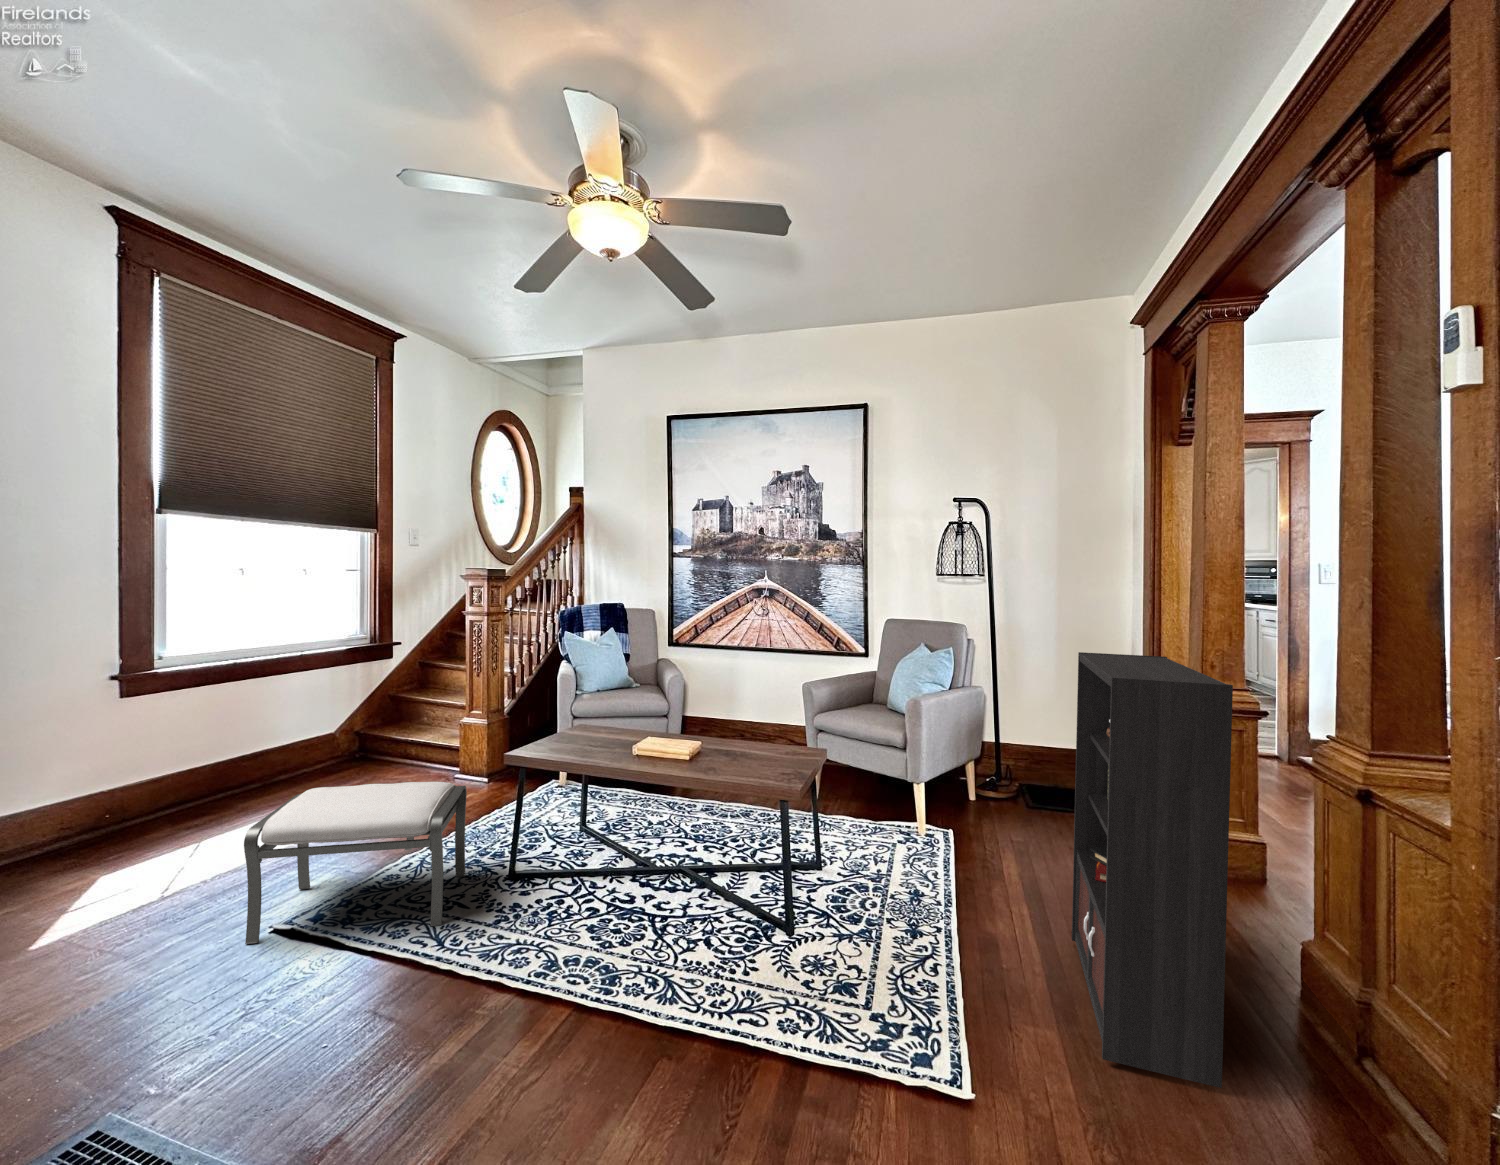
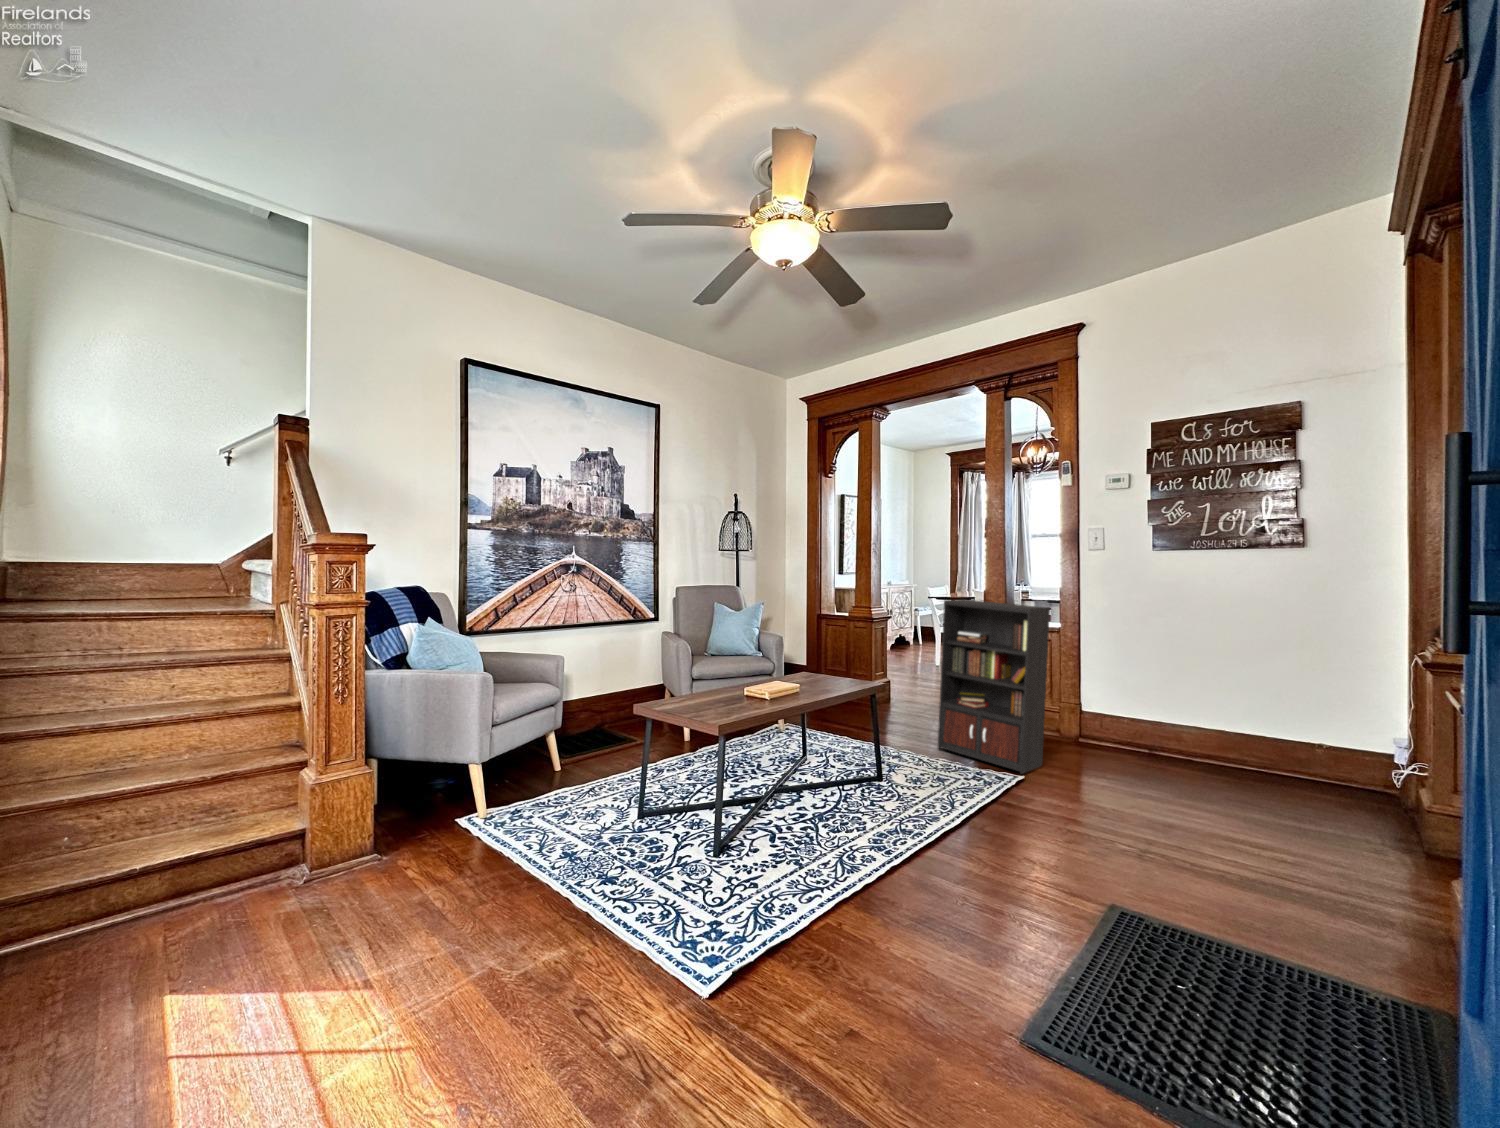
ottoman: present [244,782,467,944] -> none [593,789,776,1016]

